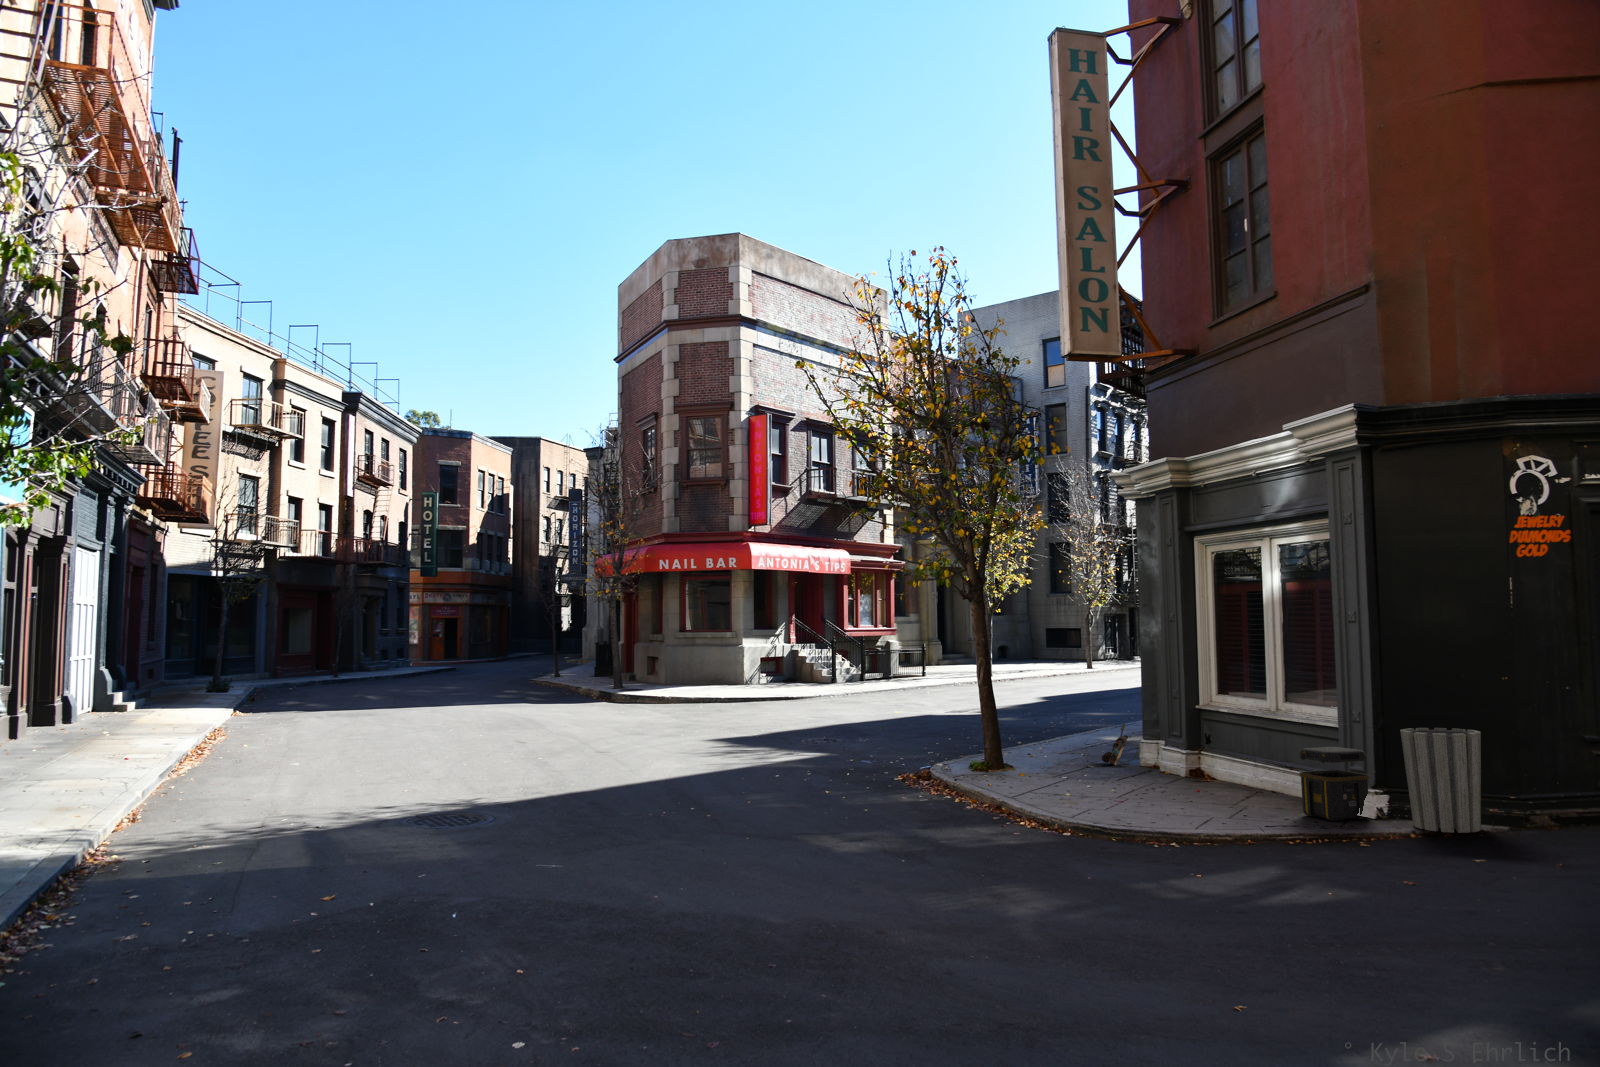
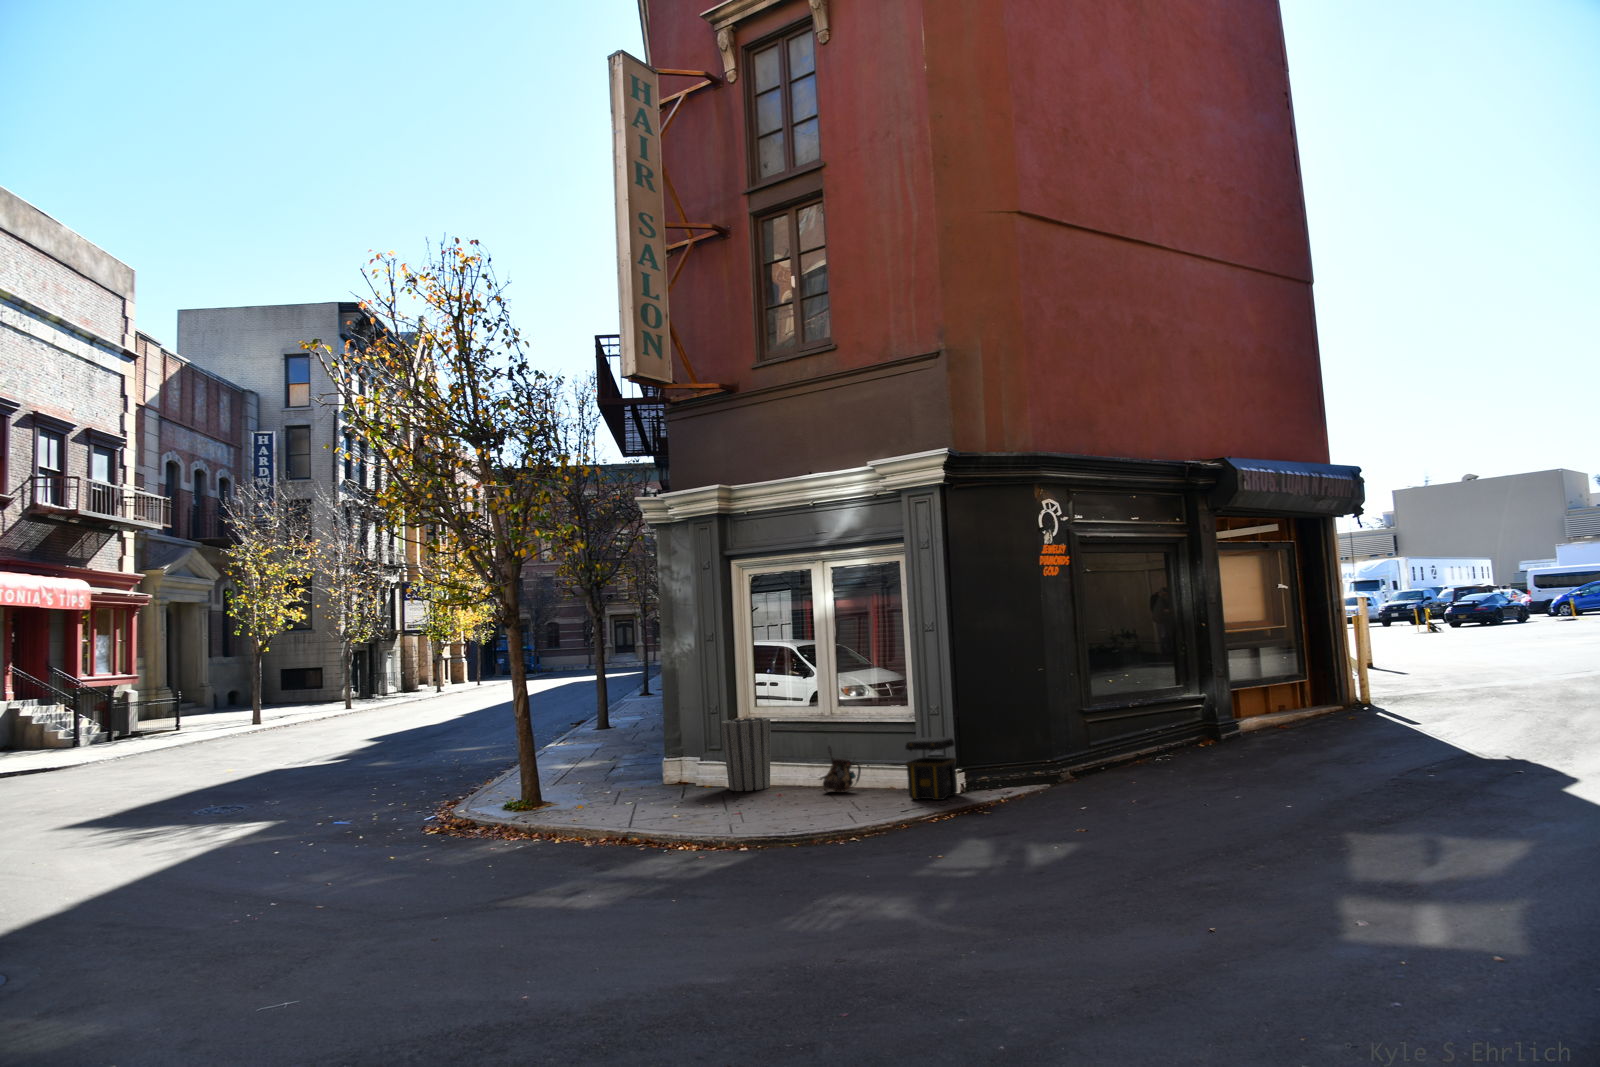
backpack: present [1102,724,1140,765] -> present [820,746,861,792]
trash can: present [1400,728,1481,833] -> present [721,718,770,791]

